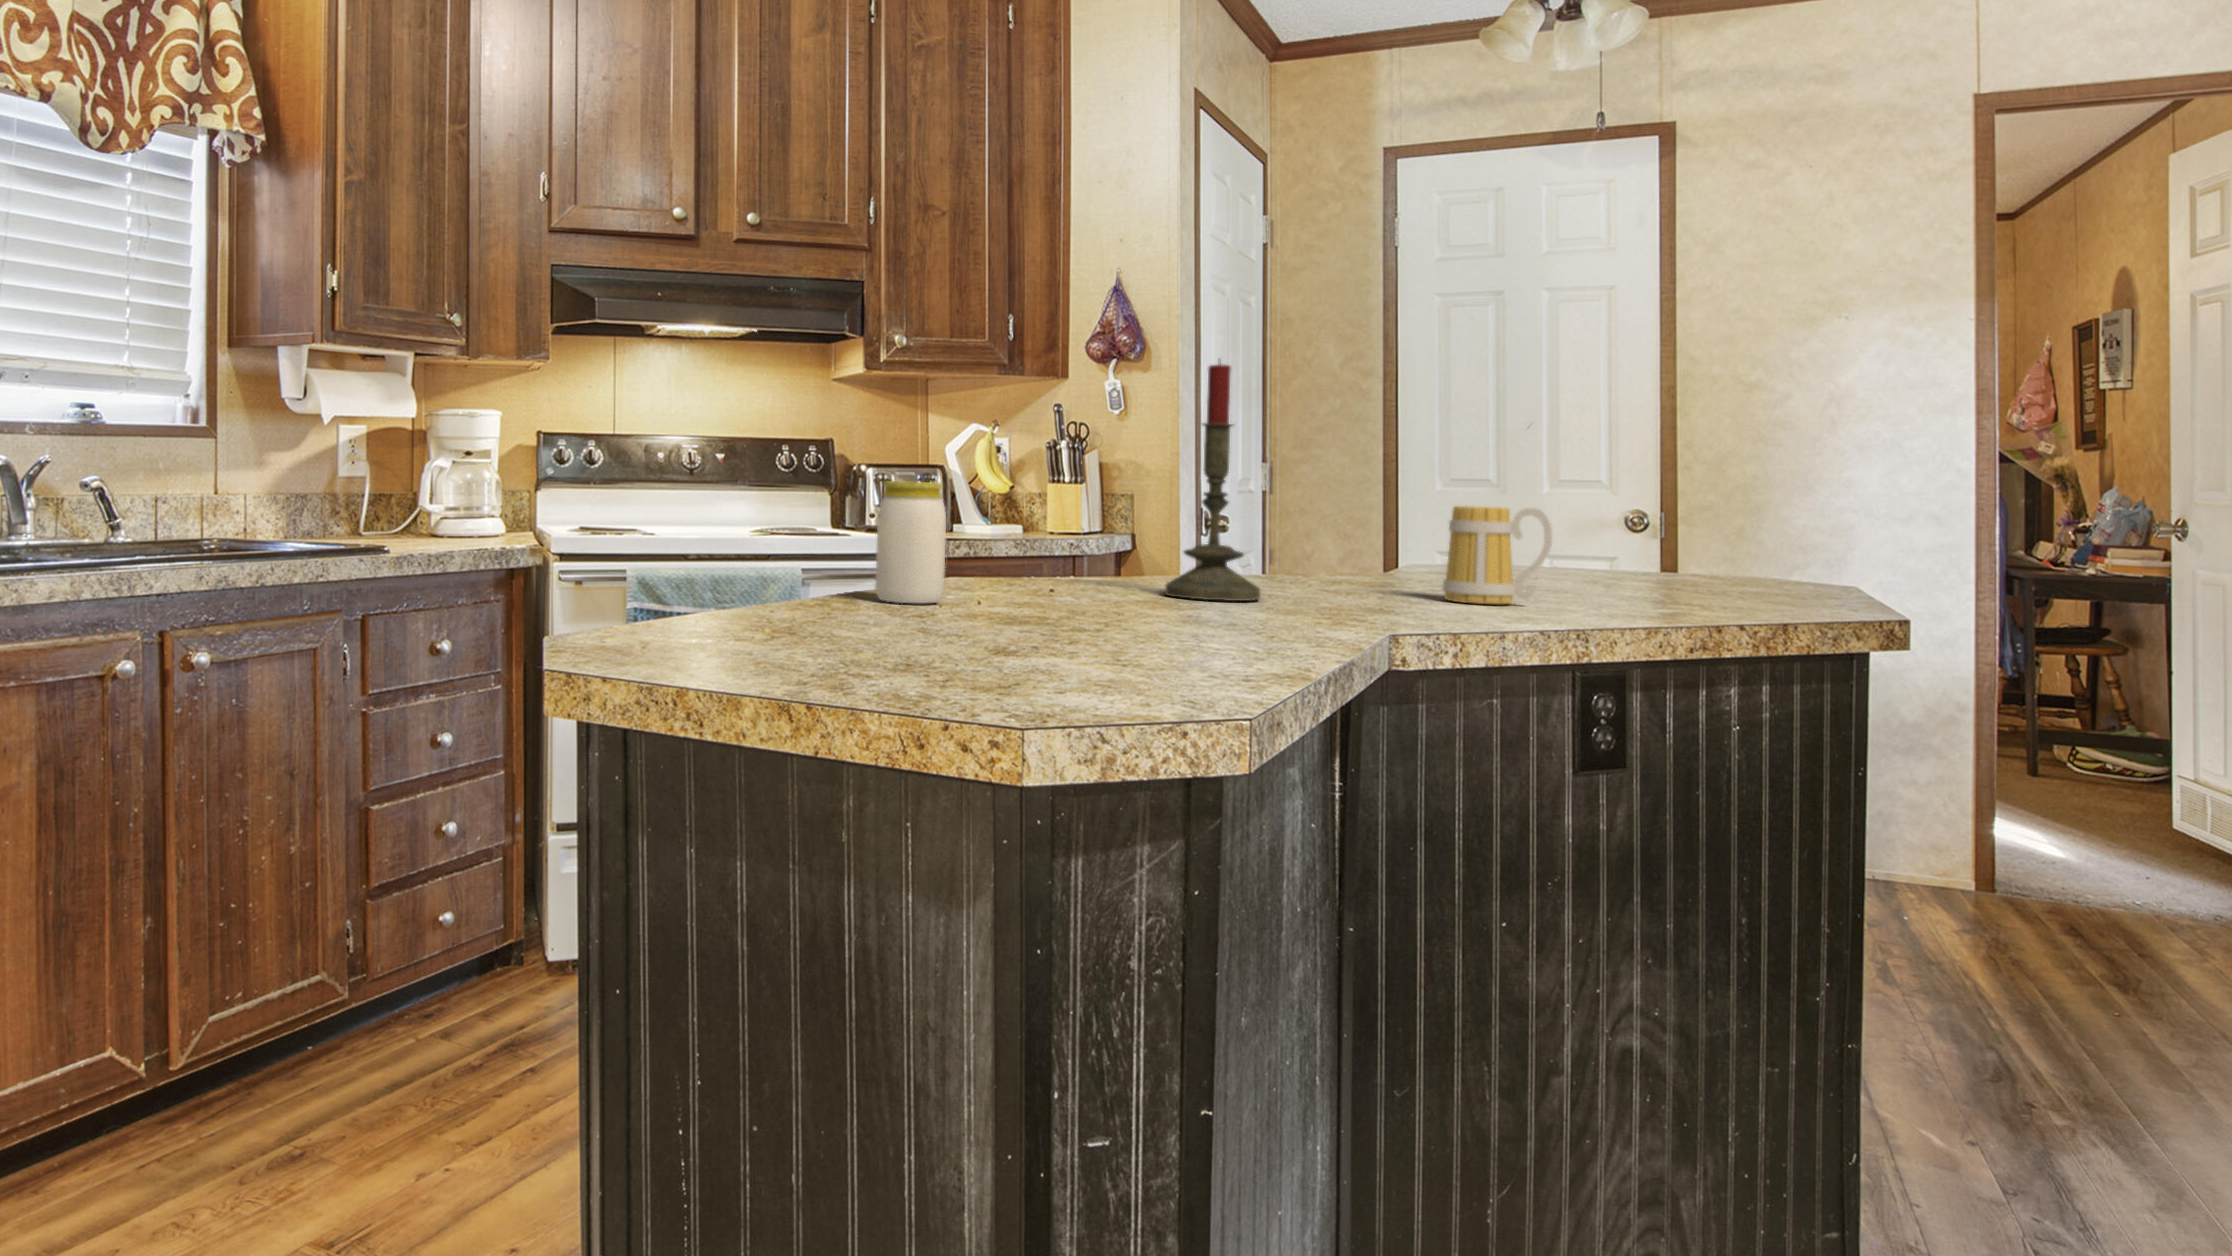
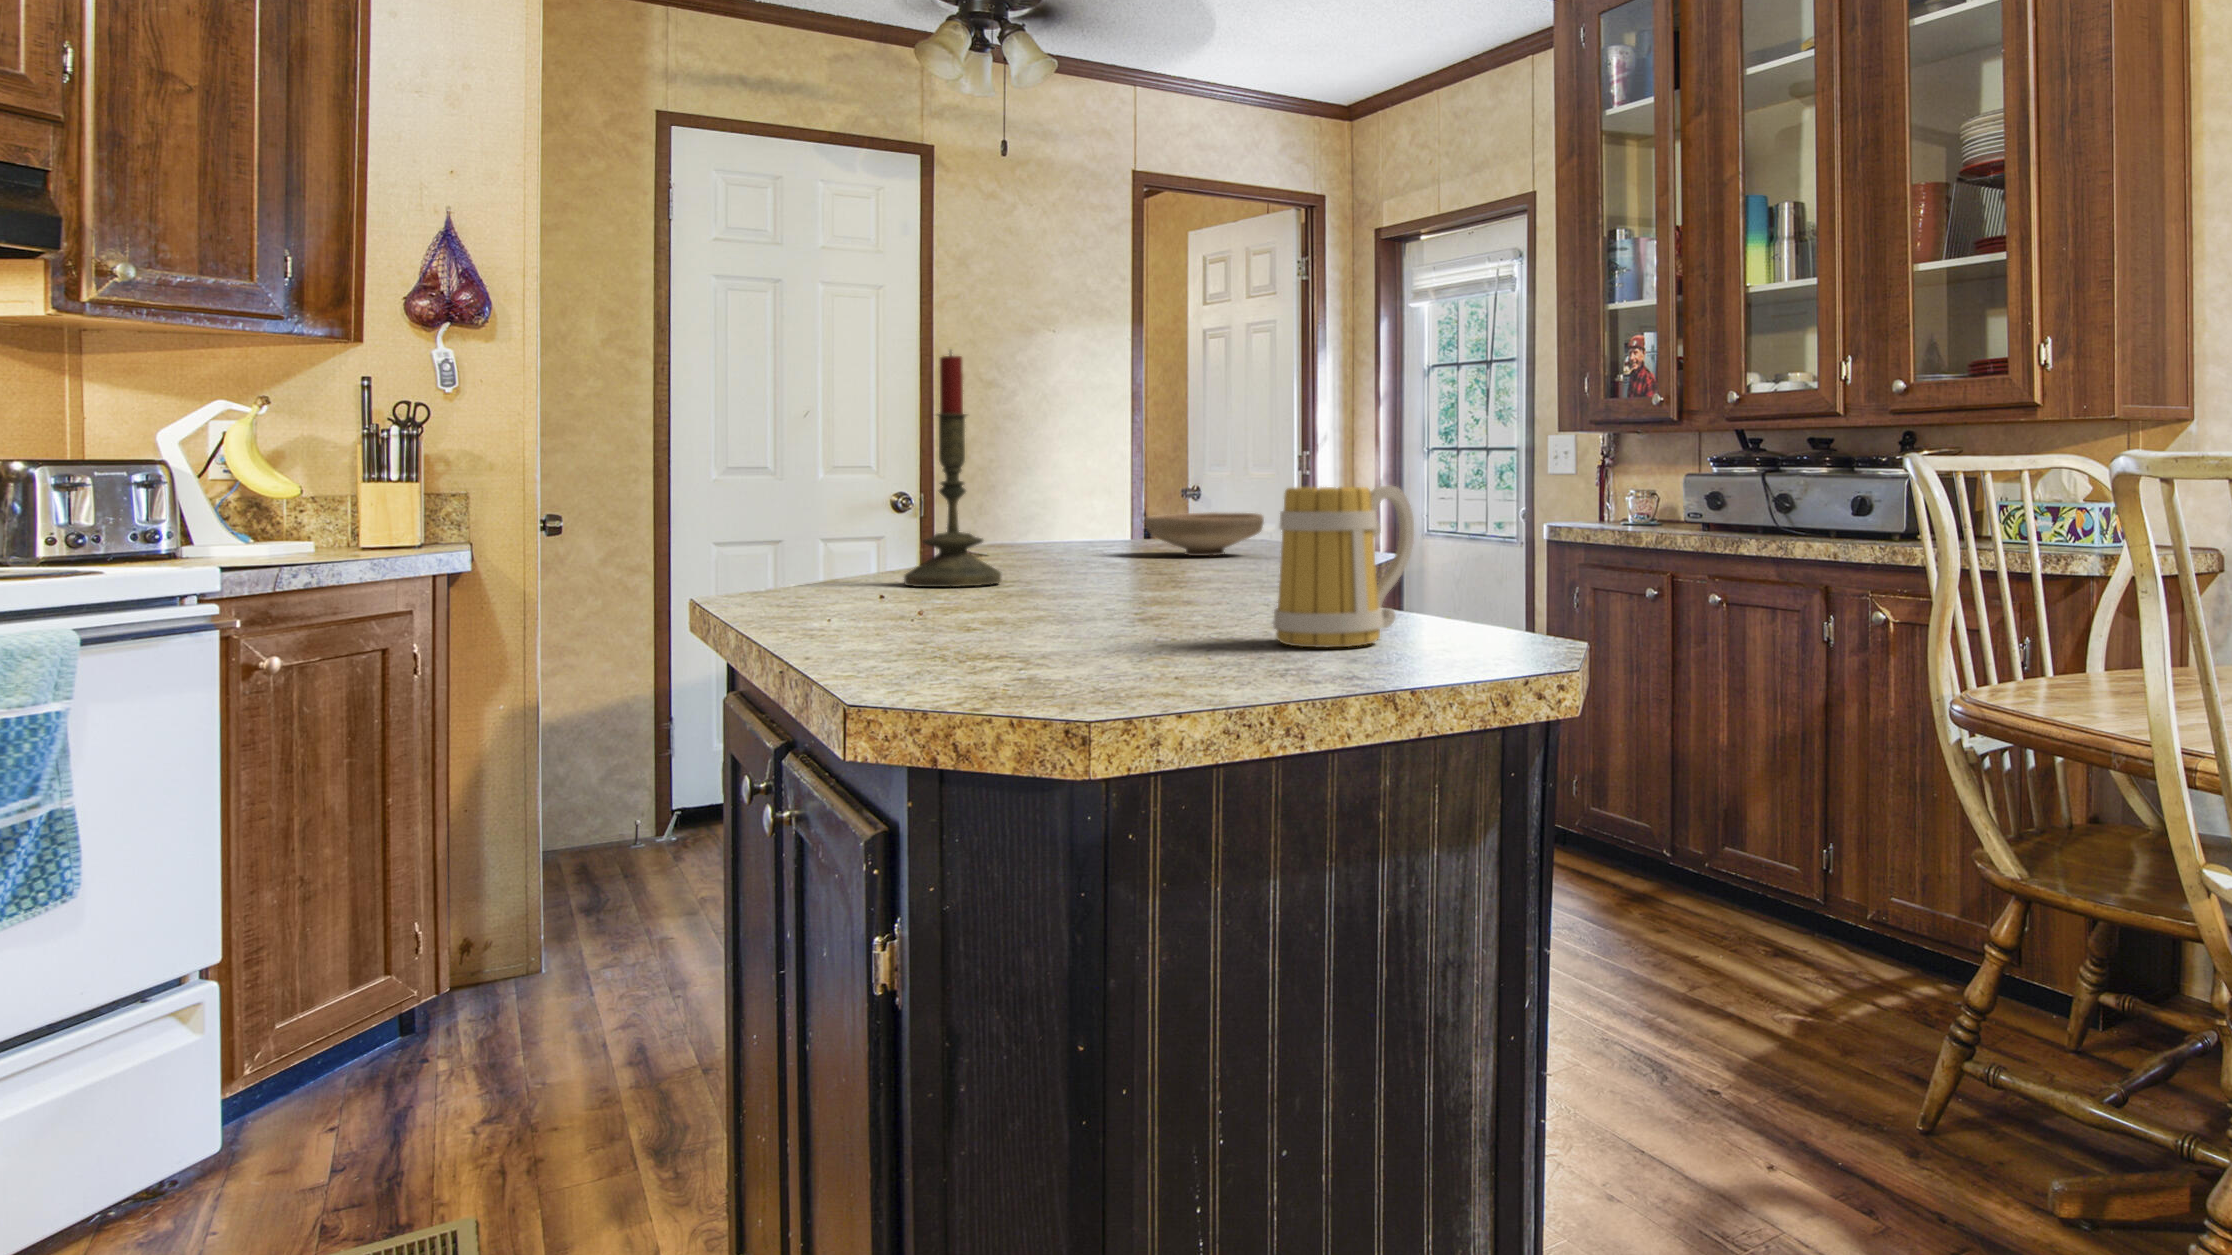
jar: present [875,481,946,603] -> none [786,482,873,622]
mug: present [1443,506,1552,604] -> present [1273,486,1414,647]
bowl: none [1649,554,1831,612] -> present [1145,512,1264,556]

